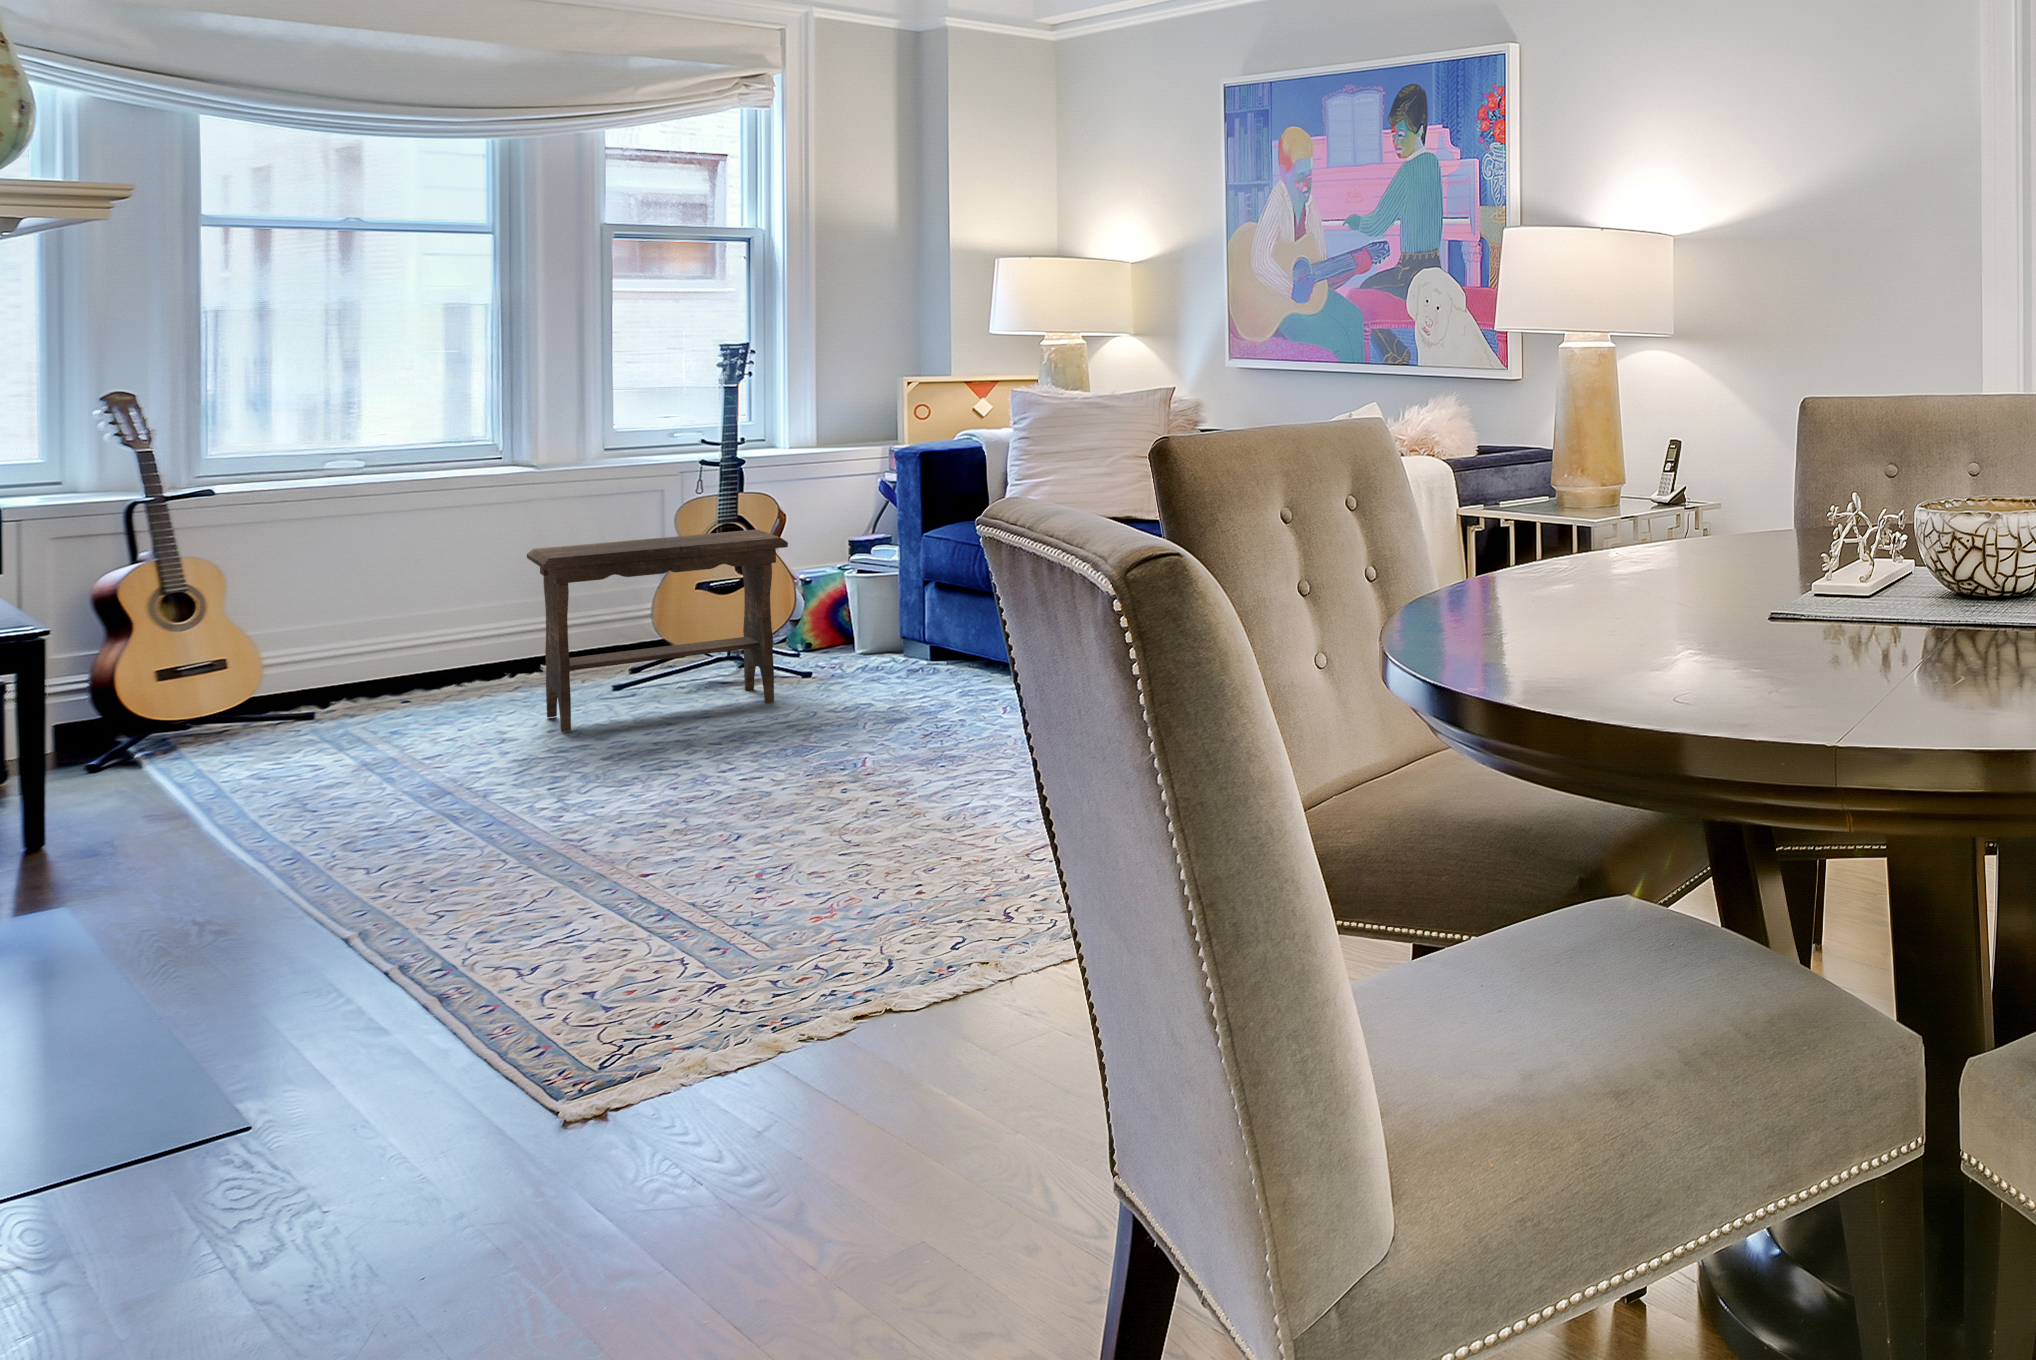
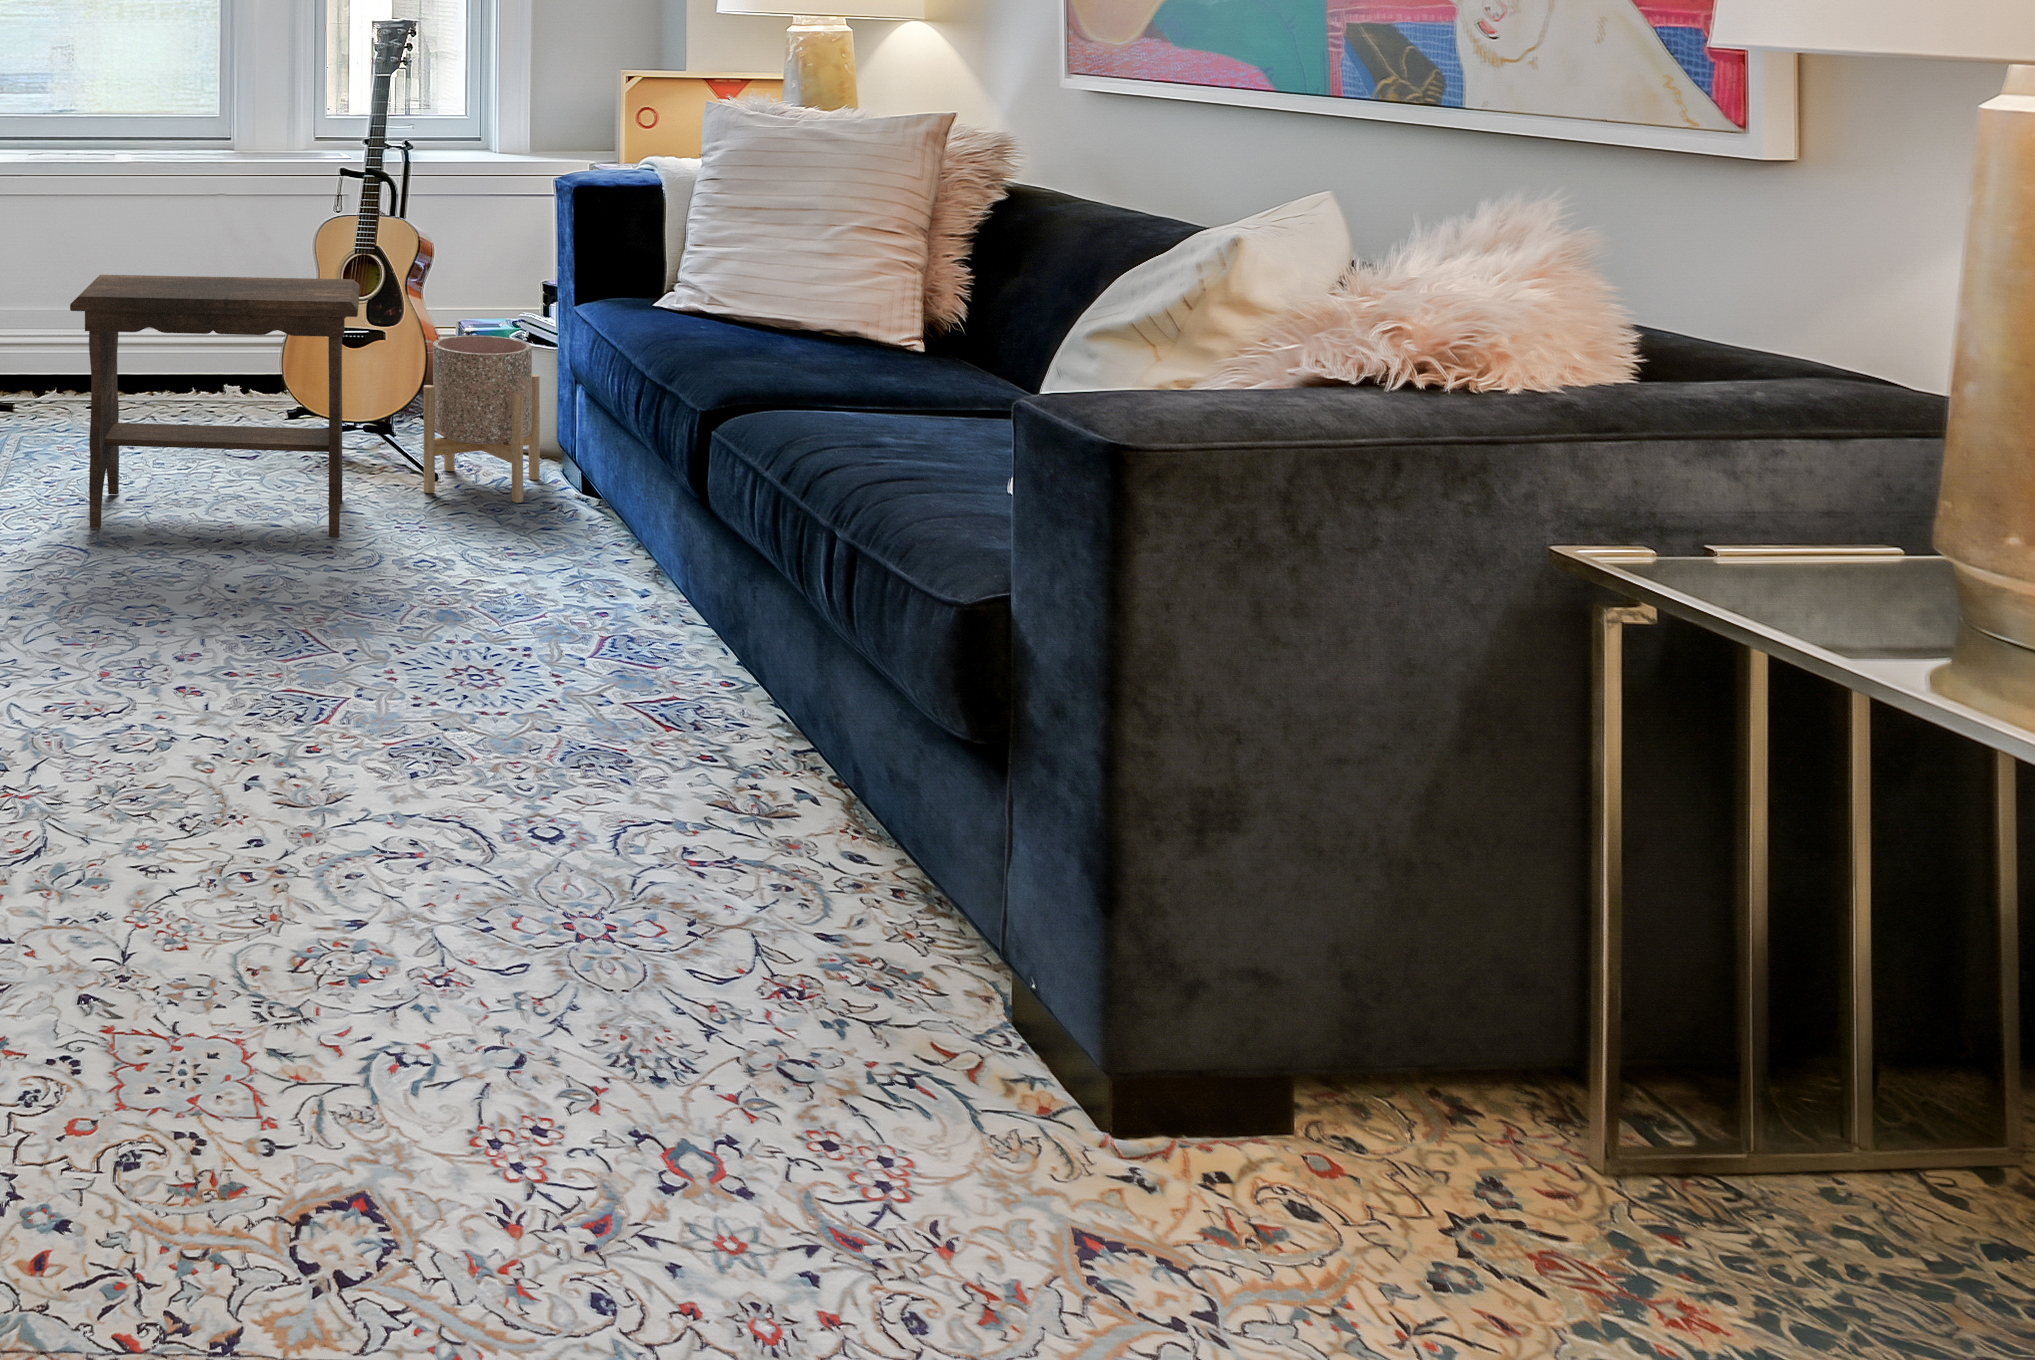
planter: none [810,563,891,675] -> present [424,335,540,503]

